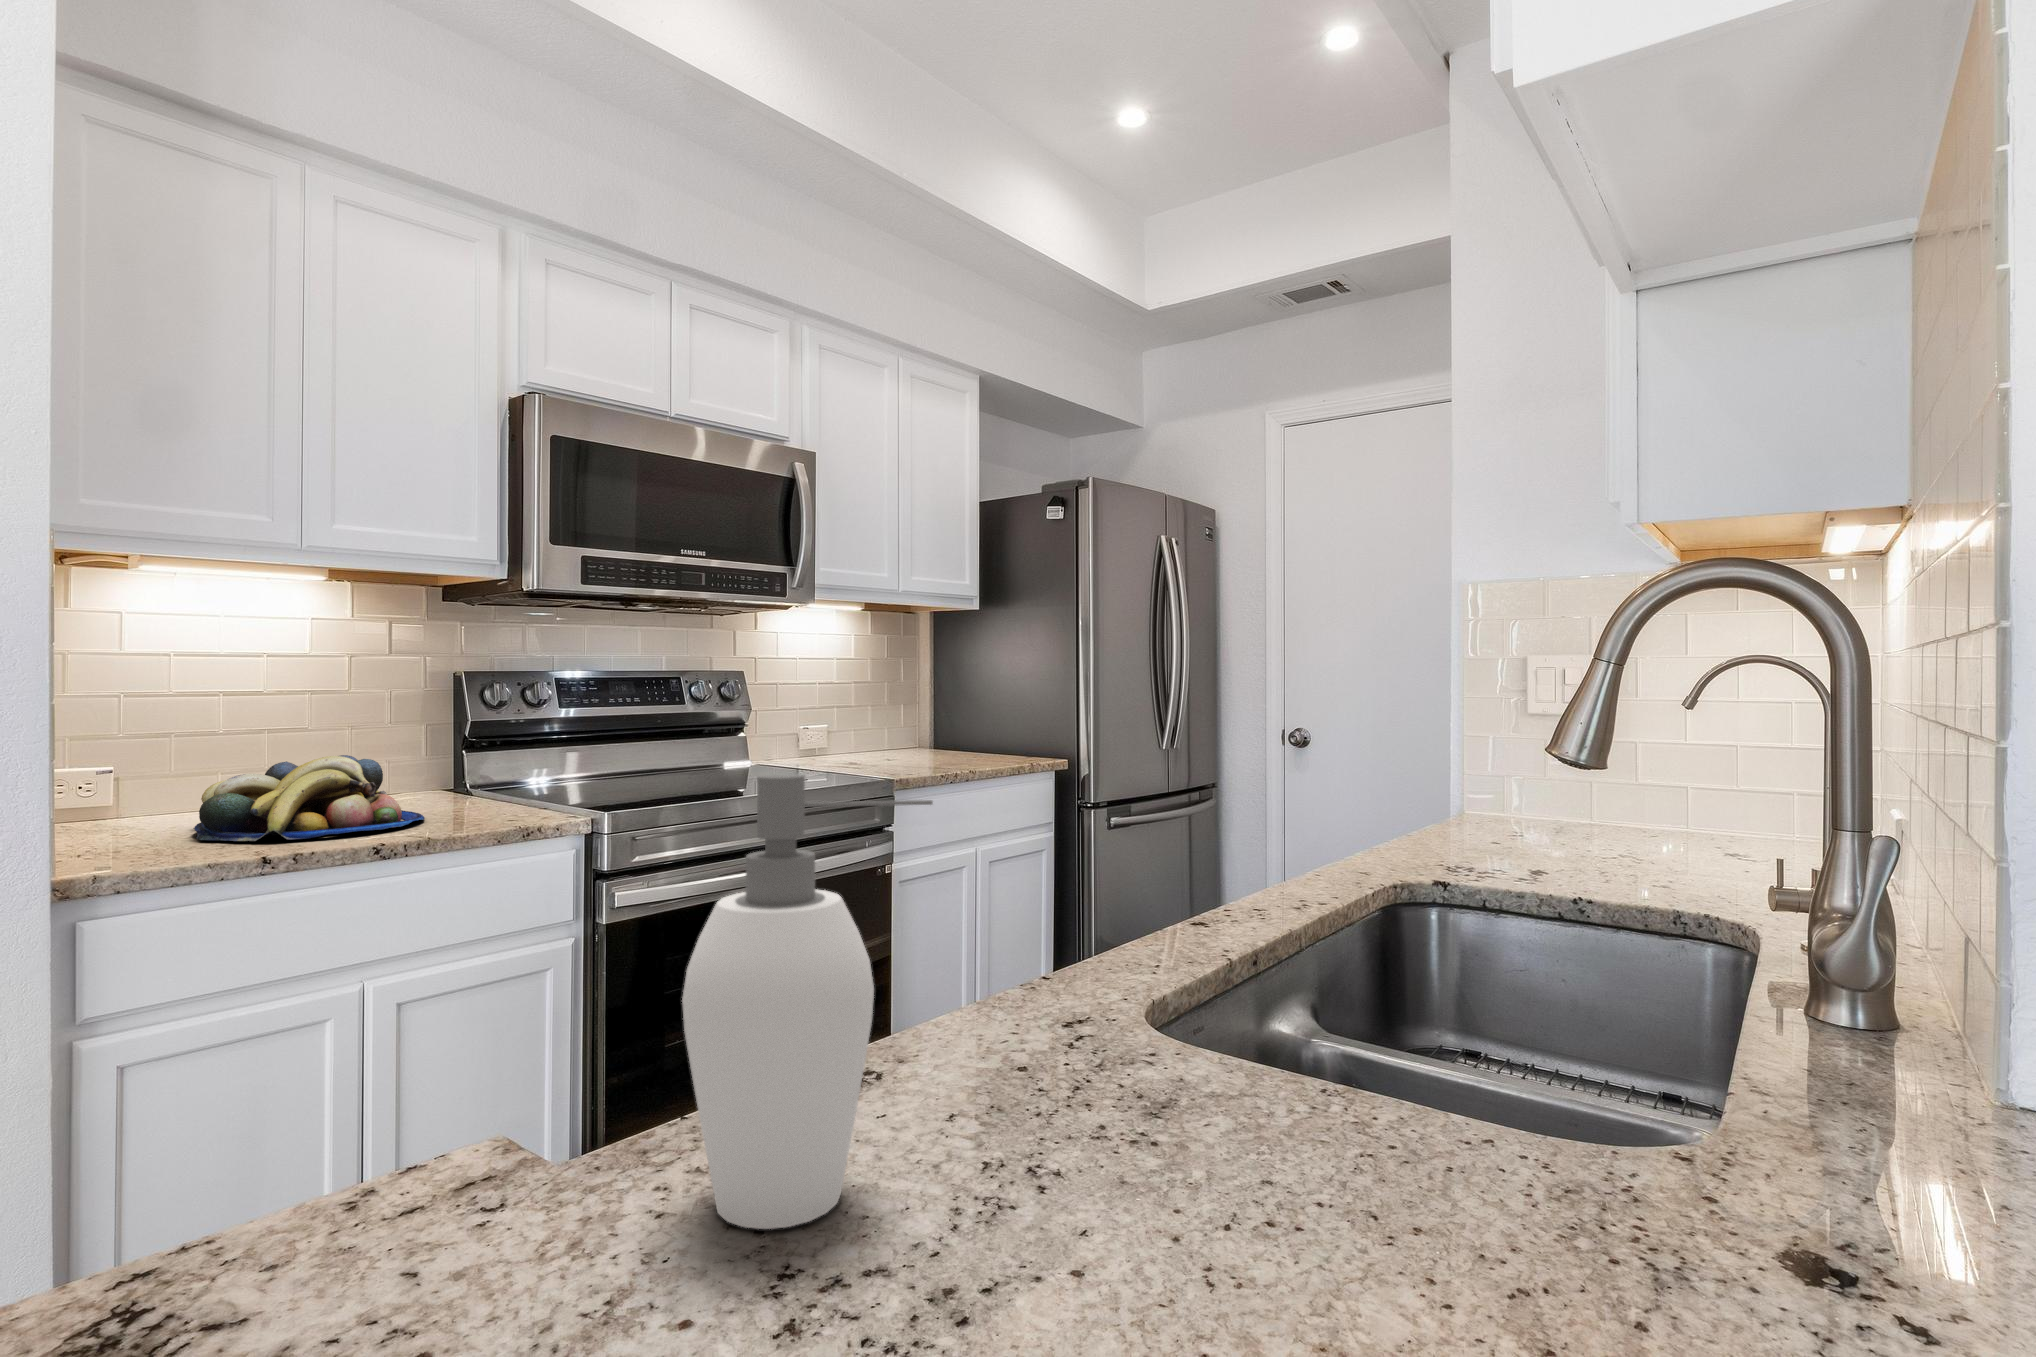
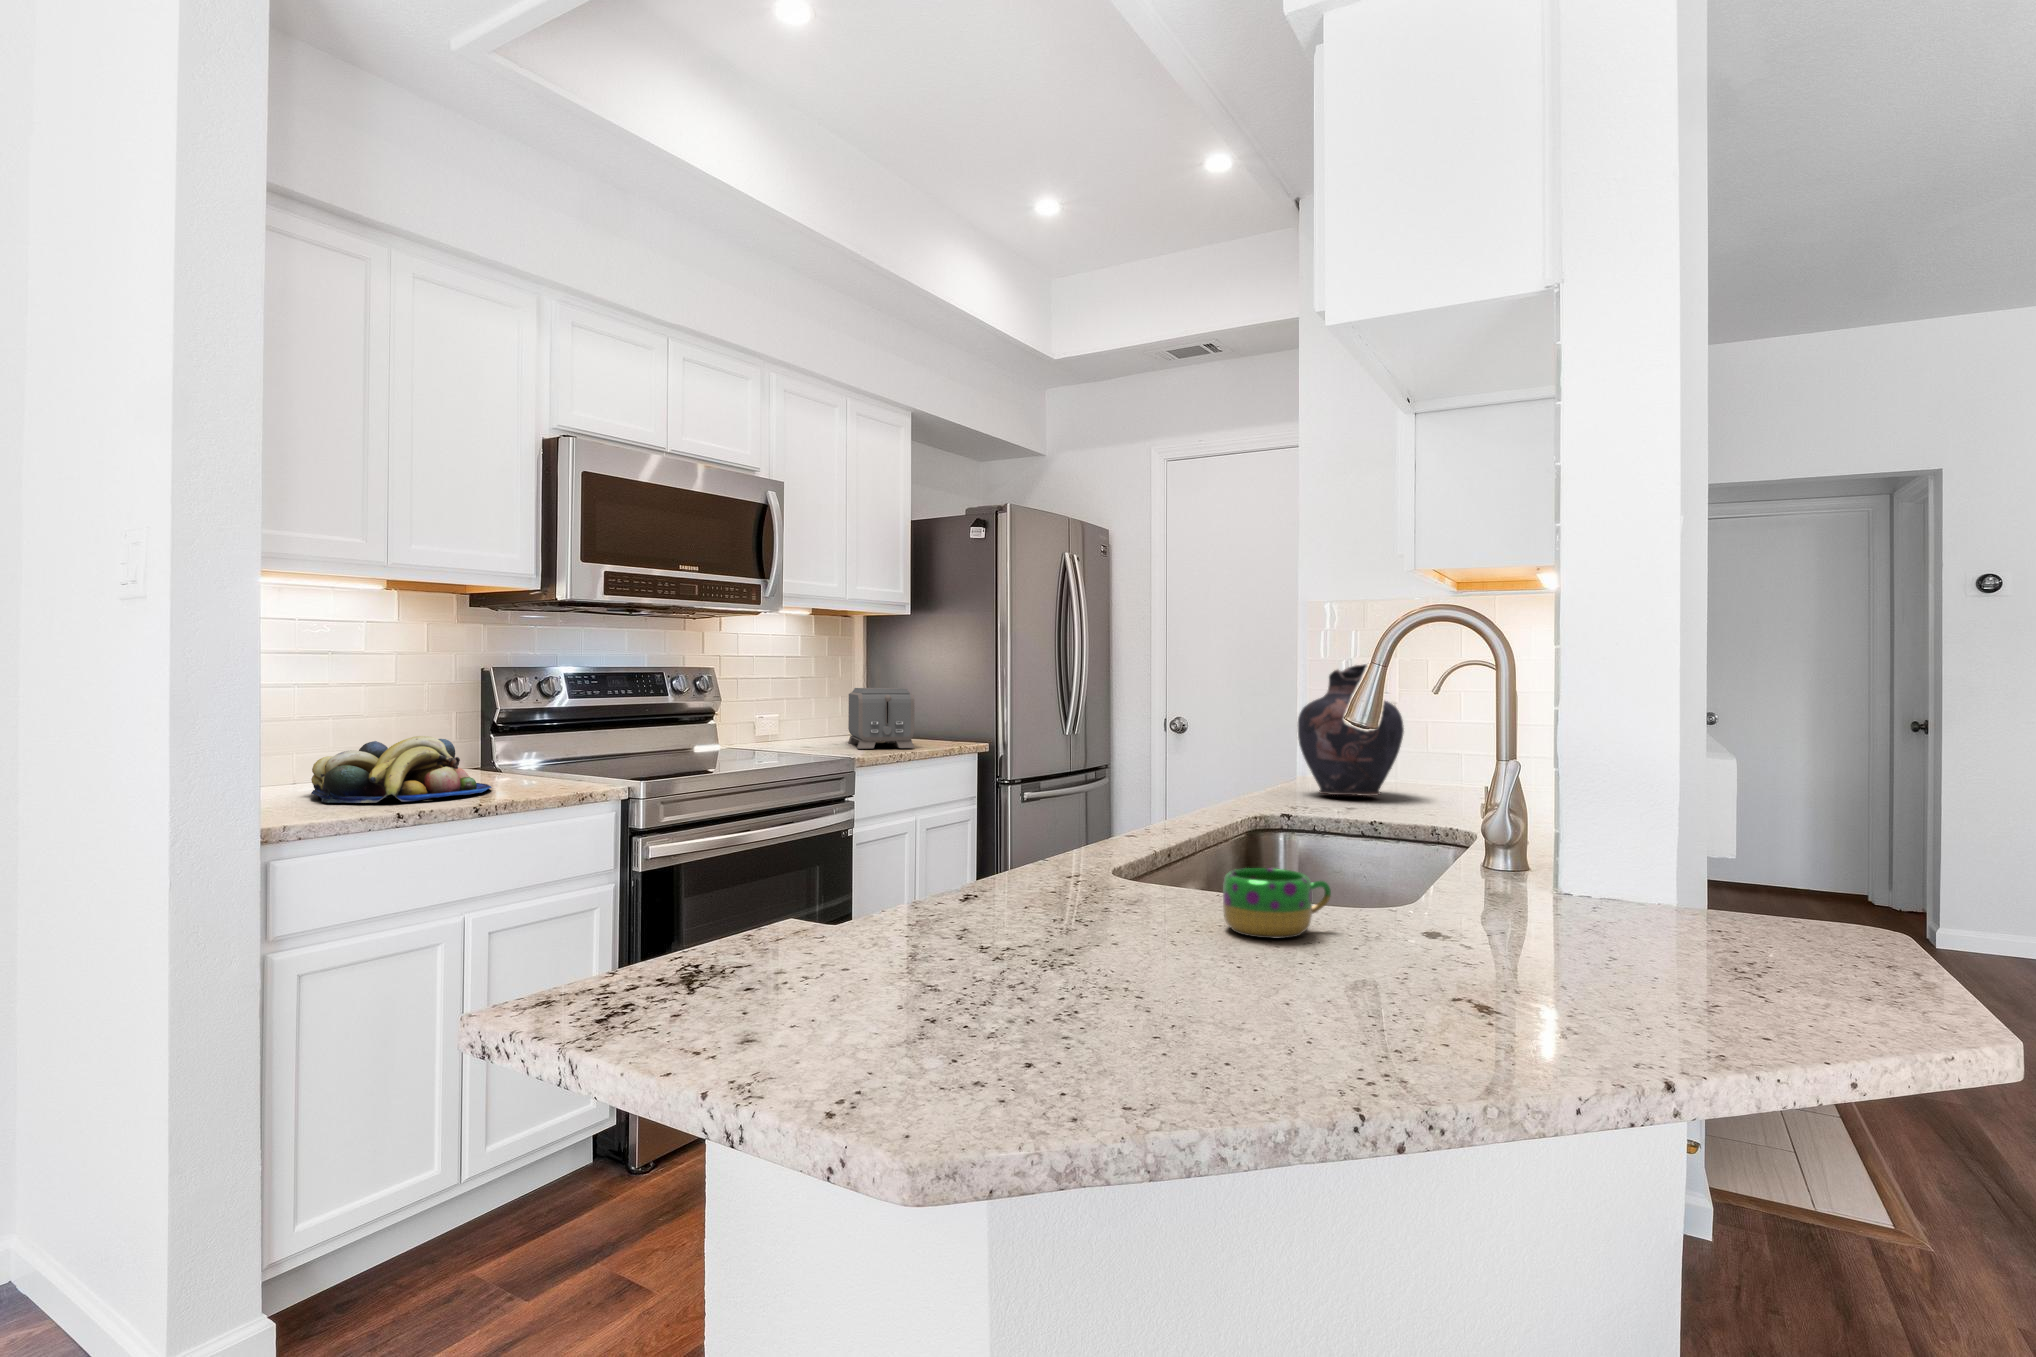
vase: none [1453,661,1609,848] -> present [1298,664,1404,796]
toaster: none [906,694,978,766] -> present [848,688,915,749]
soap dispenser: present [682,774,933,1229] -> none [922,722,1039,936]
mug: none [1320,1079,1562,1272] -> present [1223,868,1331,938]

